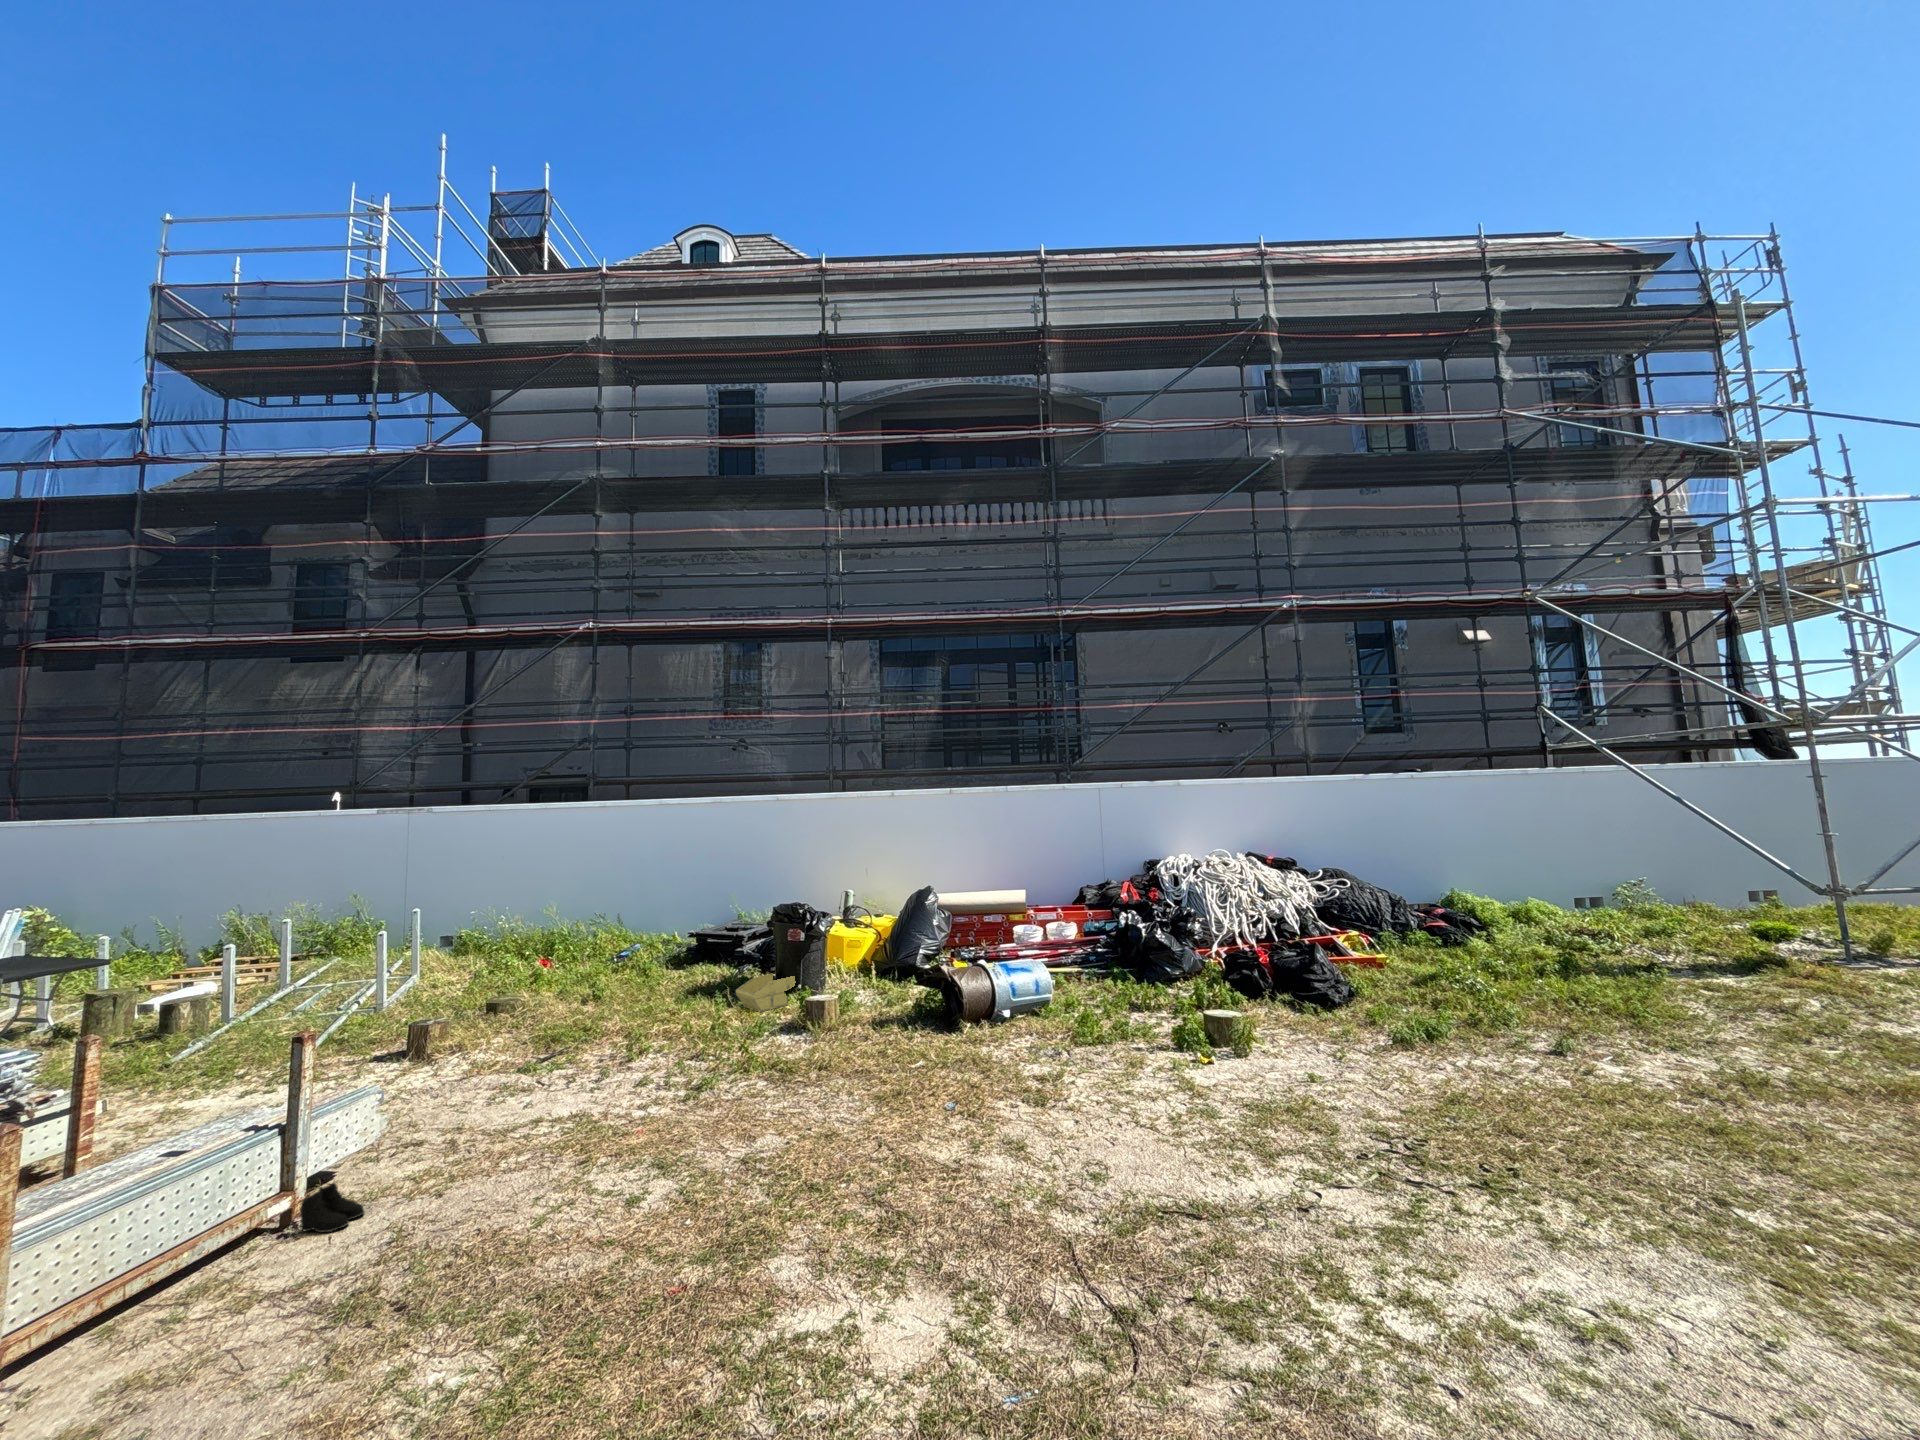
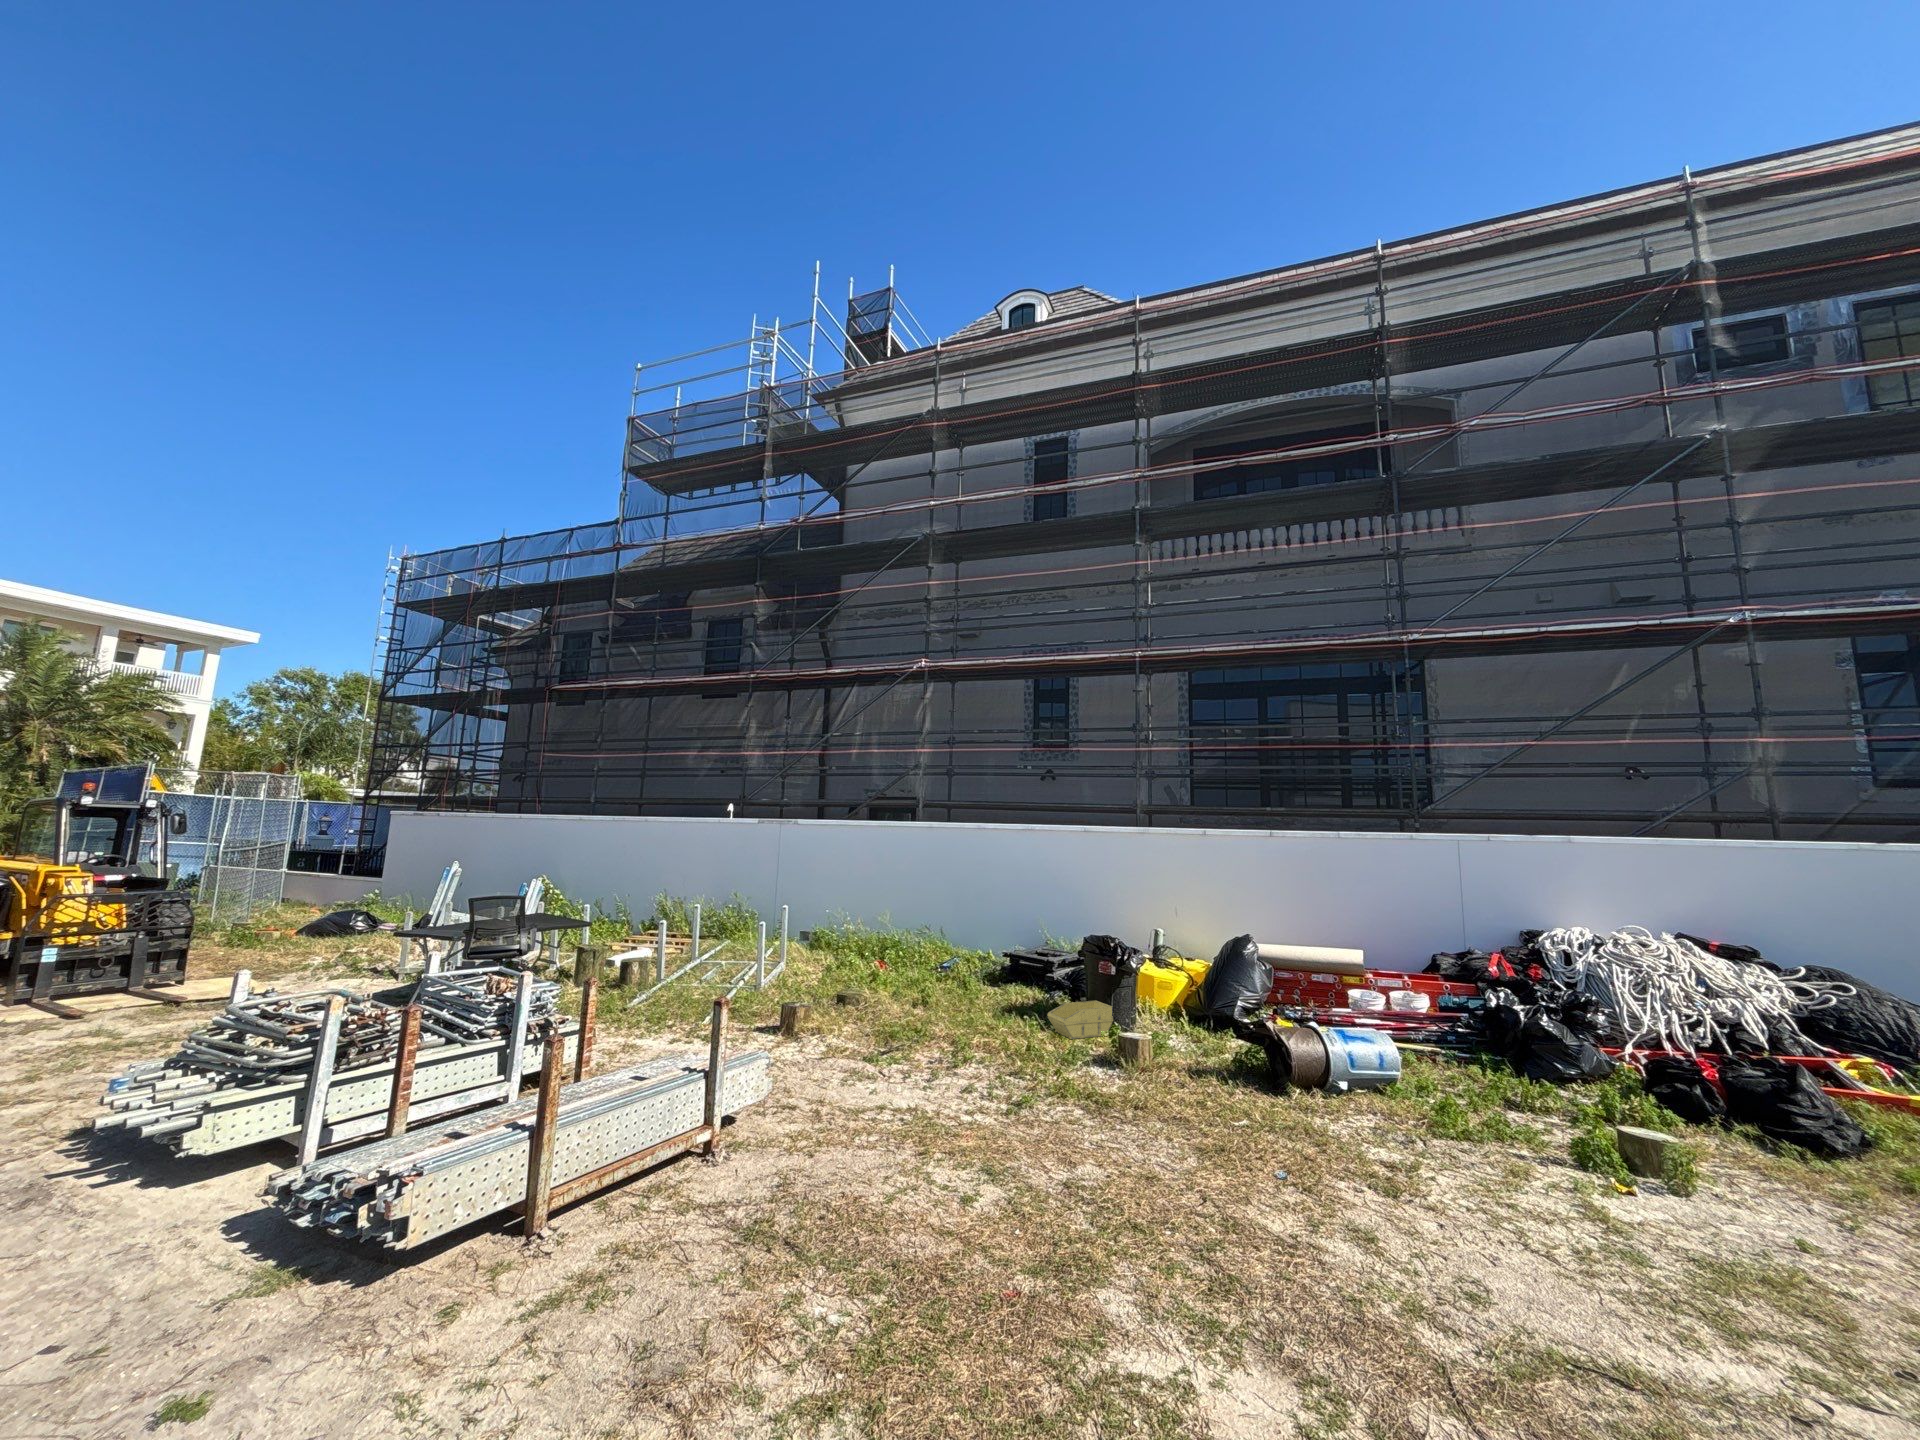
boots: present [300,1182,364,1233] -> none [713,1127,757,1169]

